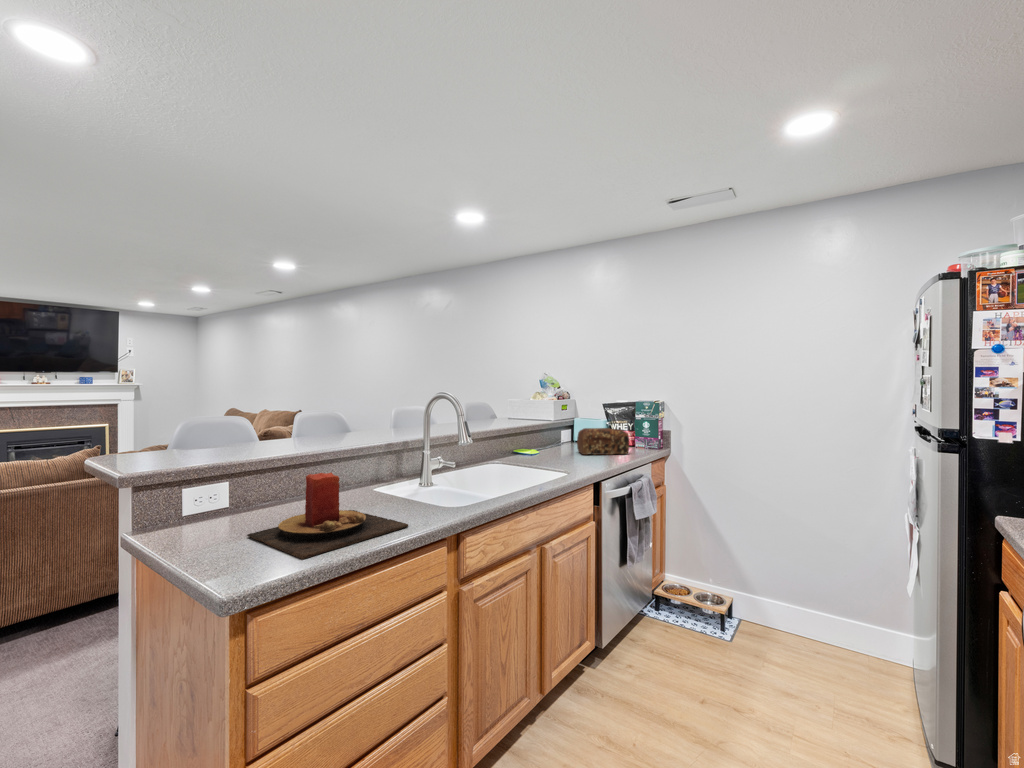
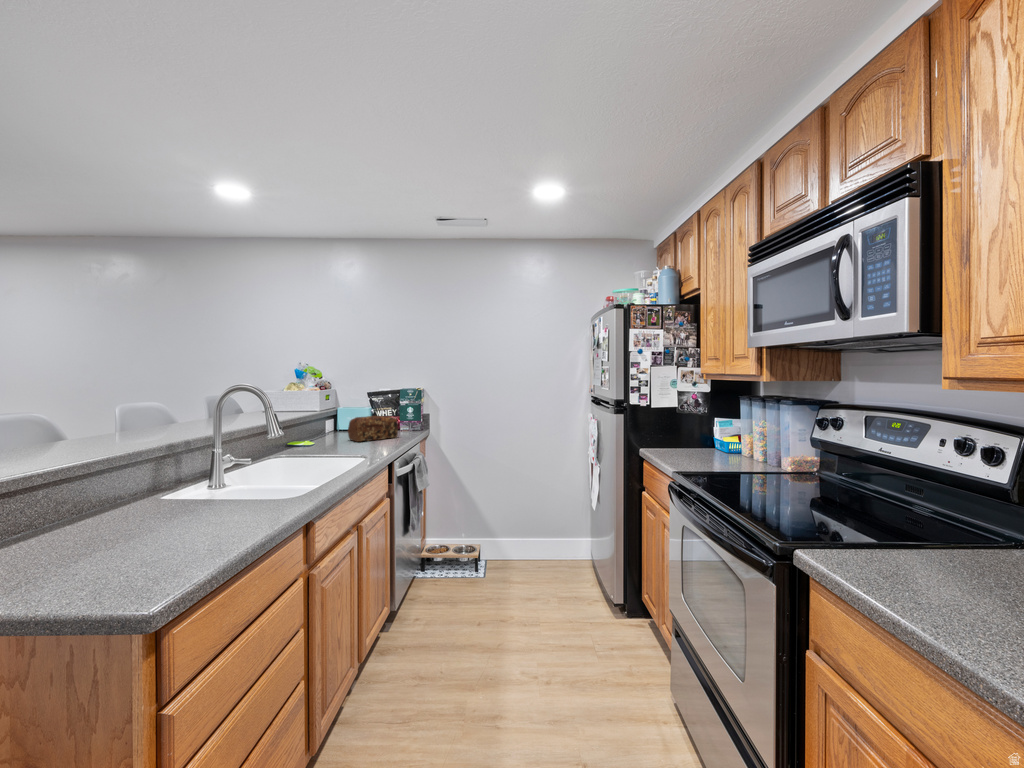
candle: present [247,473,408,559] -> none [68,479,265,567]

